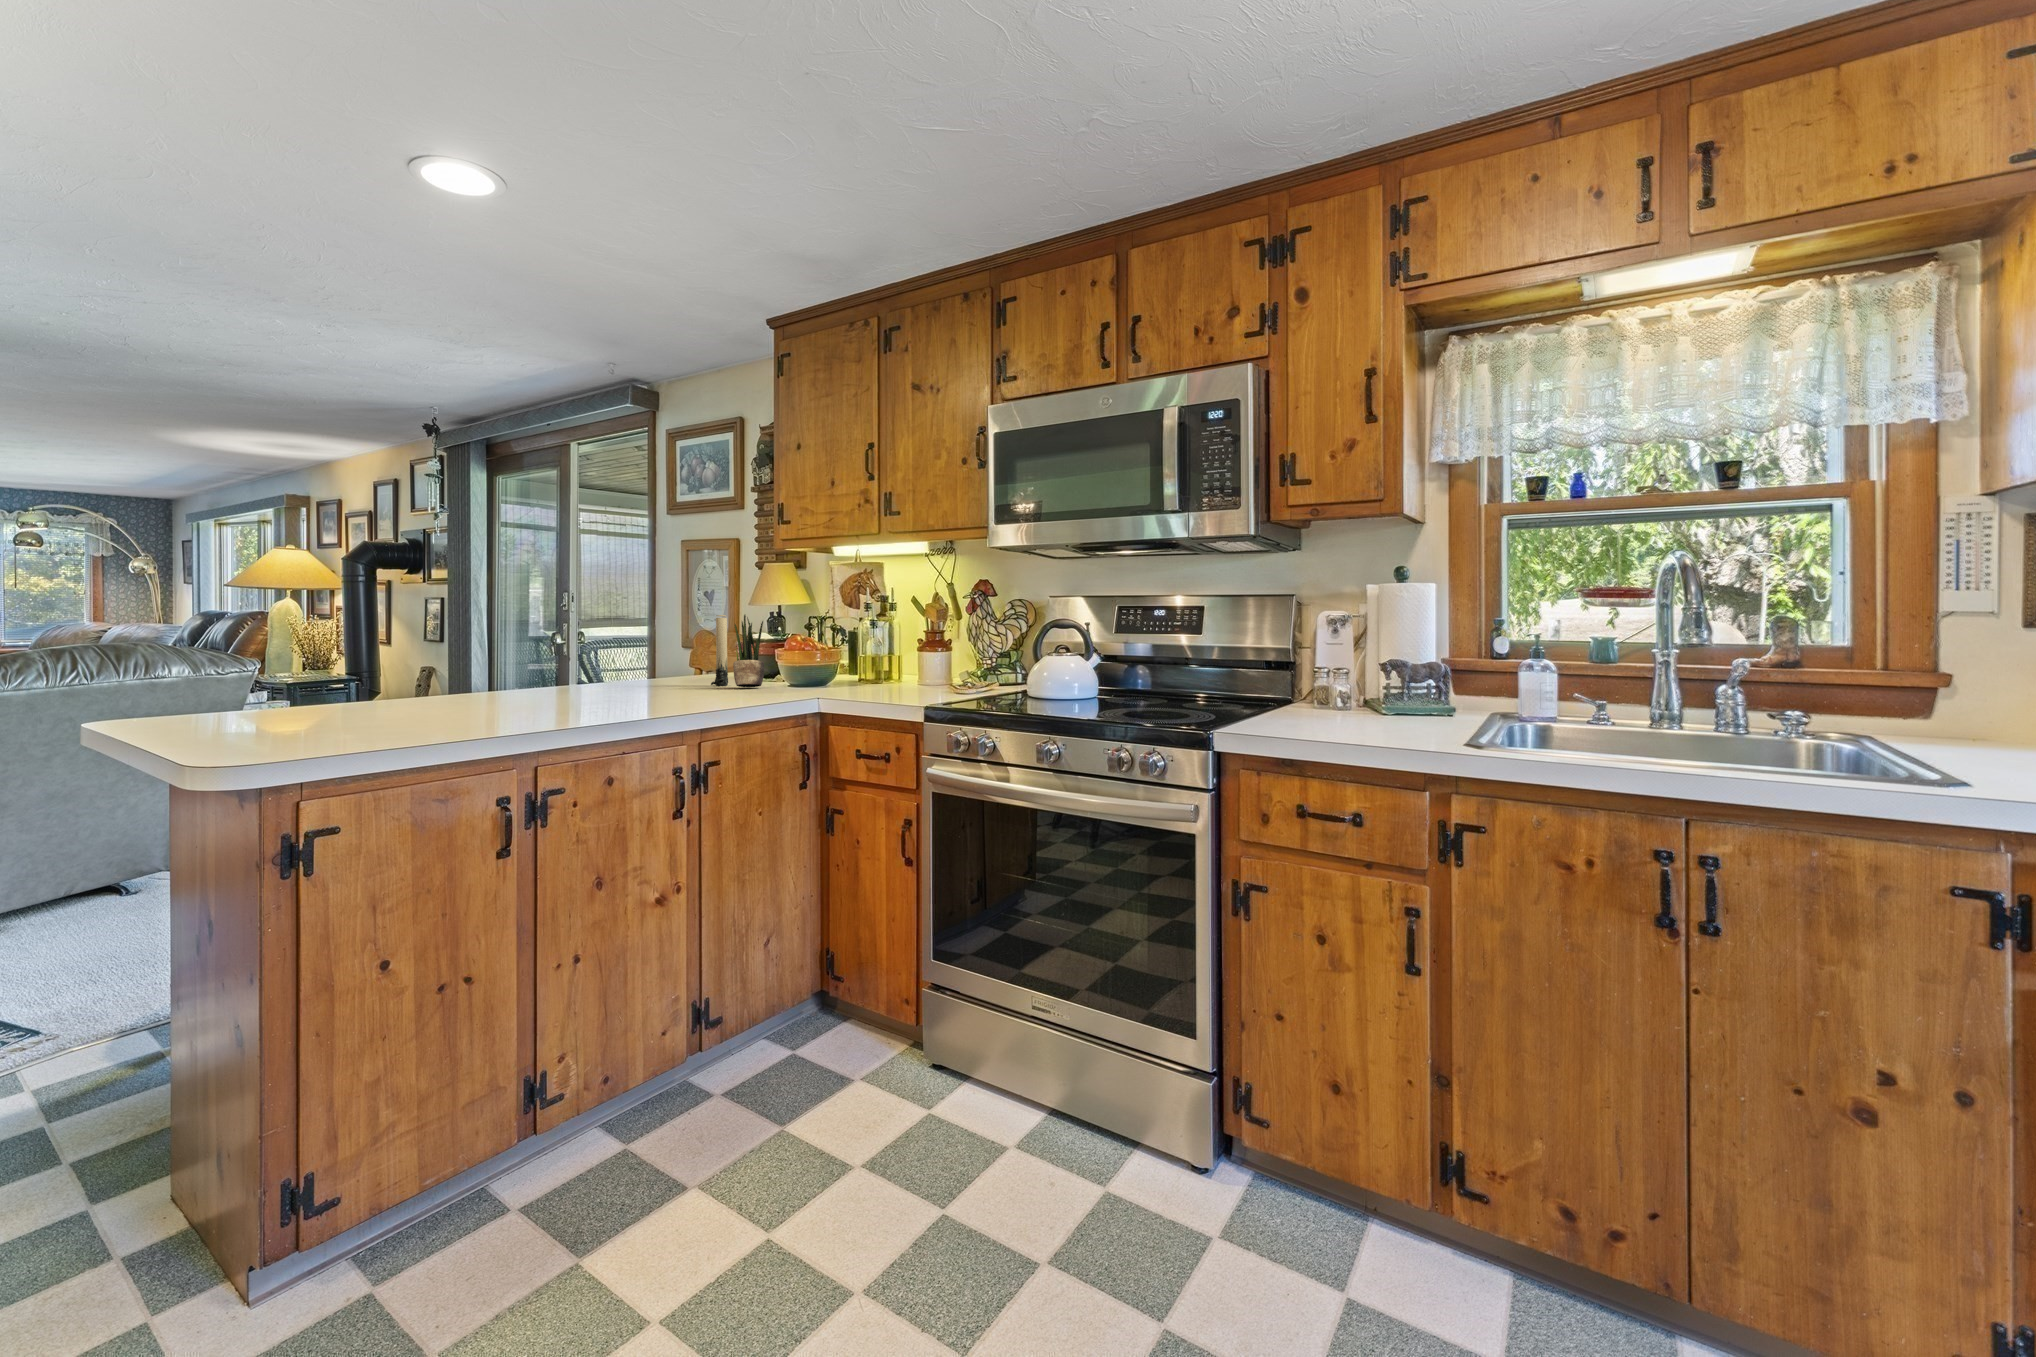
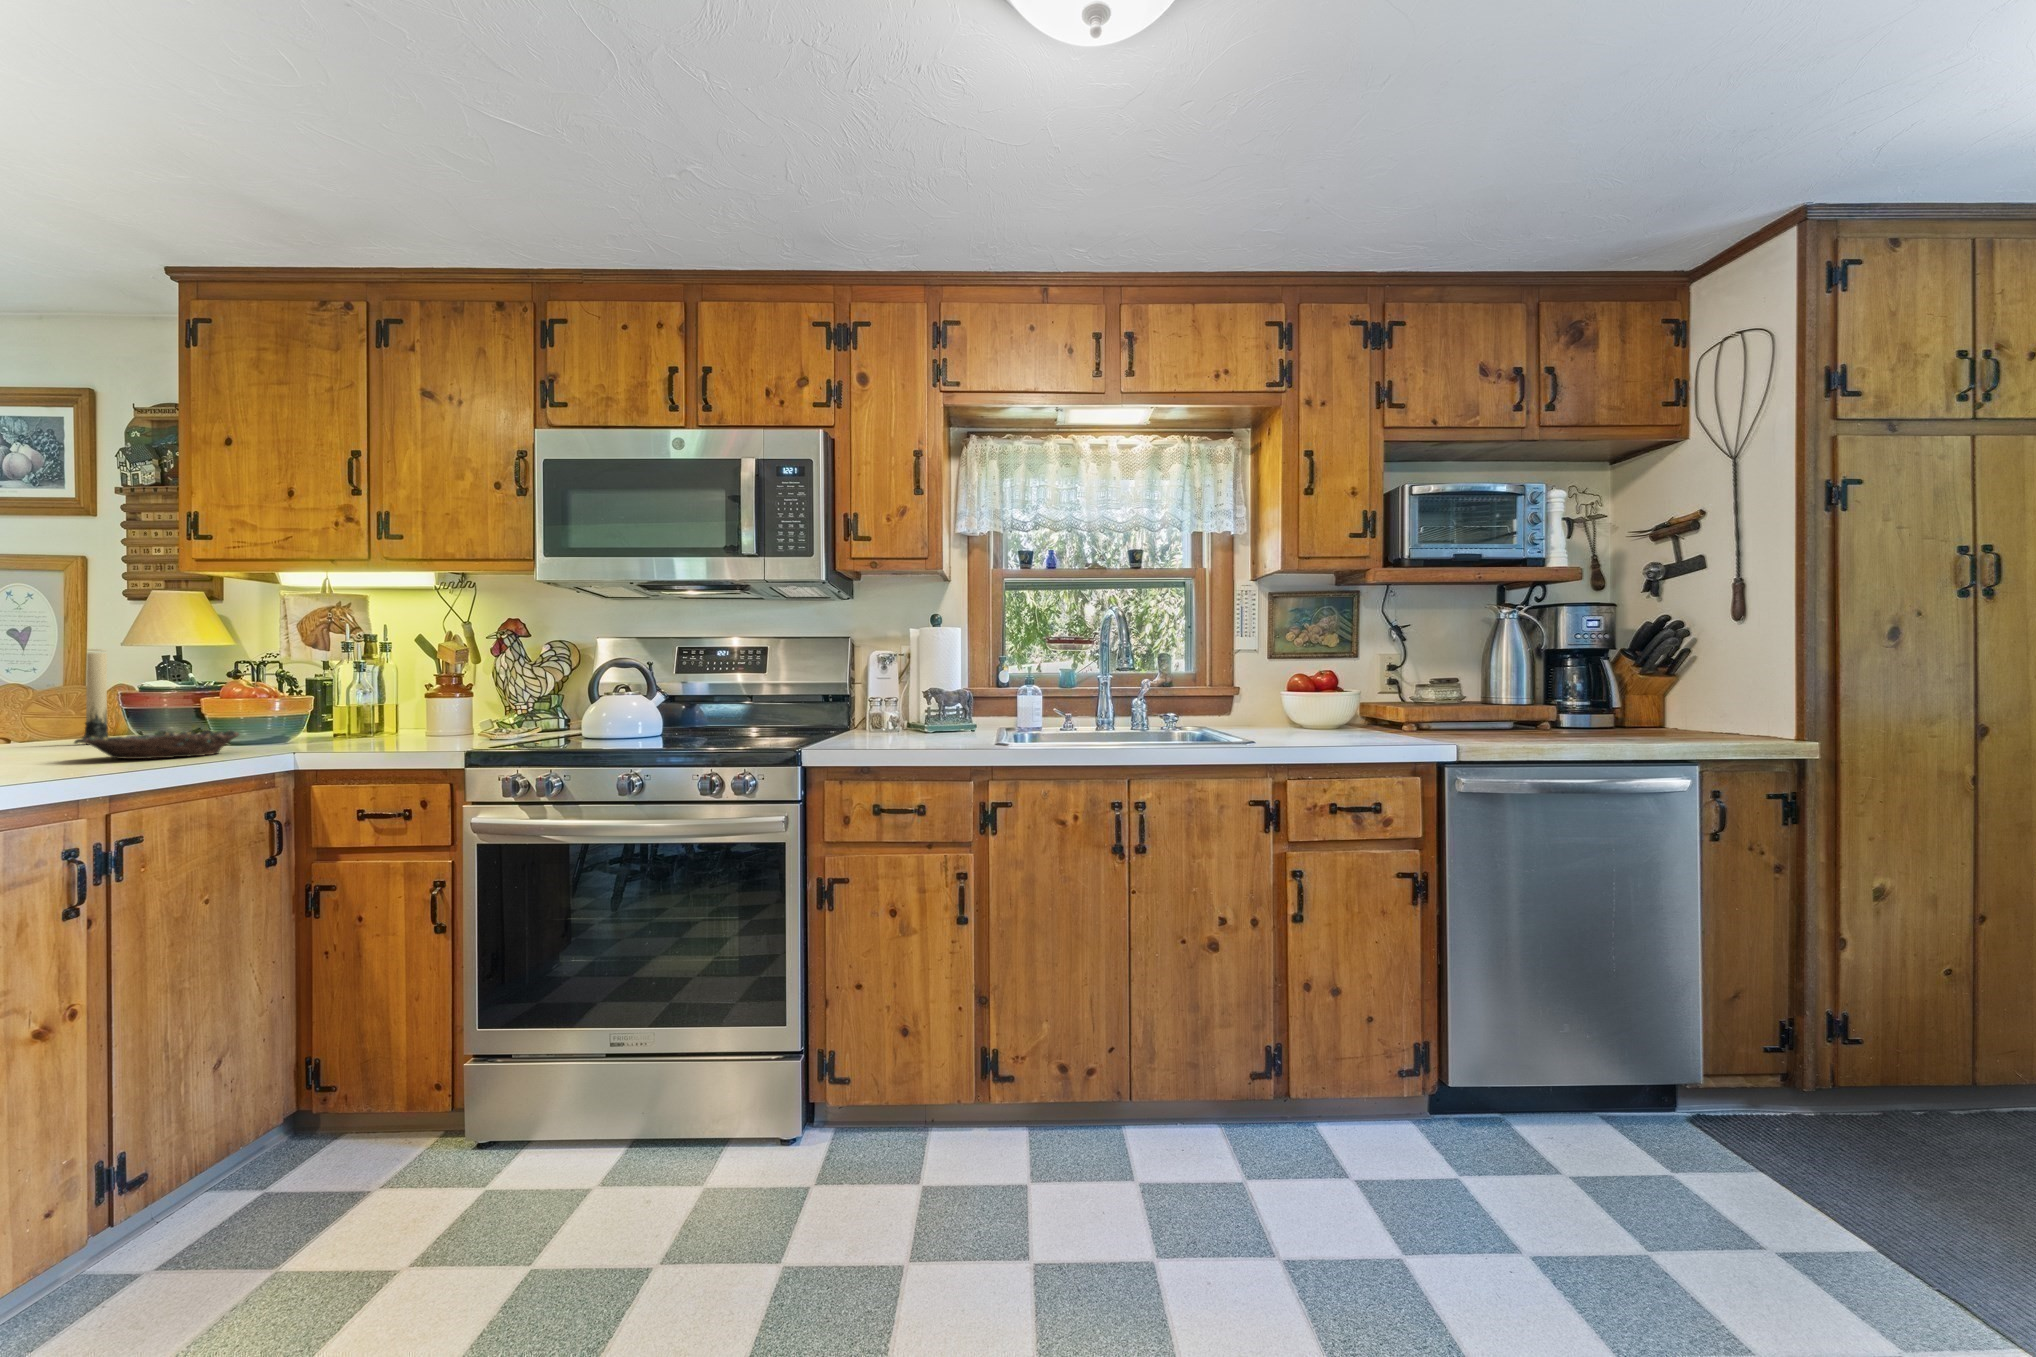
potted plant: present [733,615,764,687] -> none [128,647,182,743]
bowl: none [693,680,782,701] -> present [79,730,239,759]

